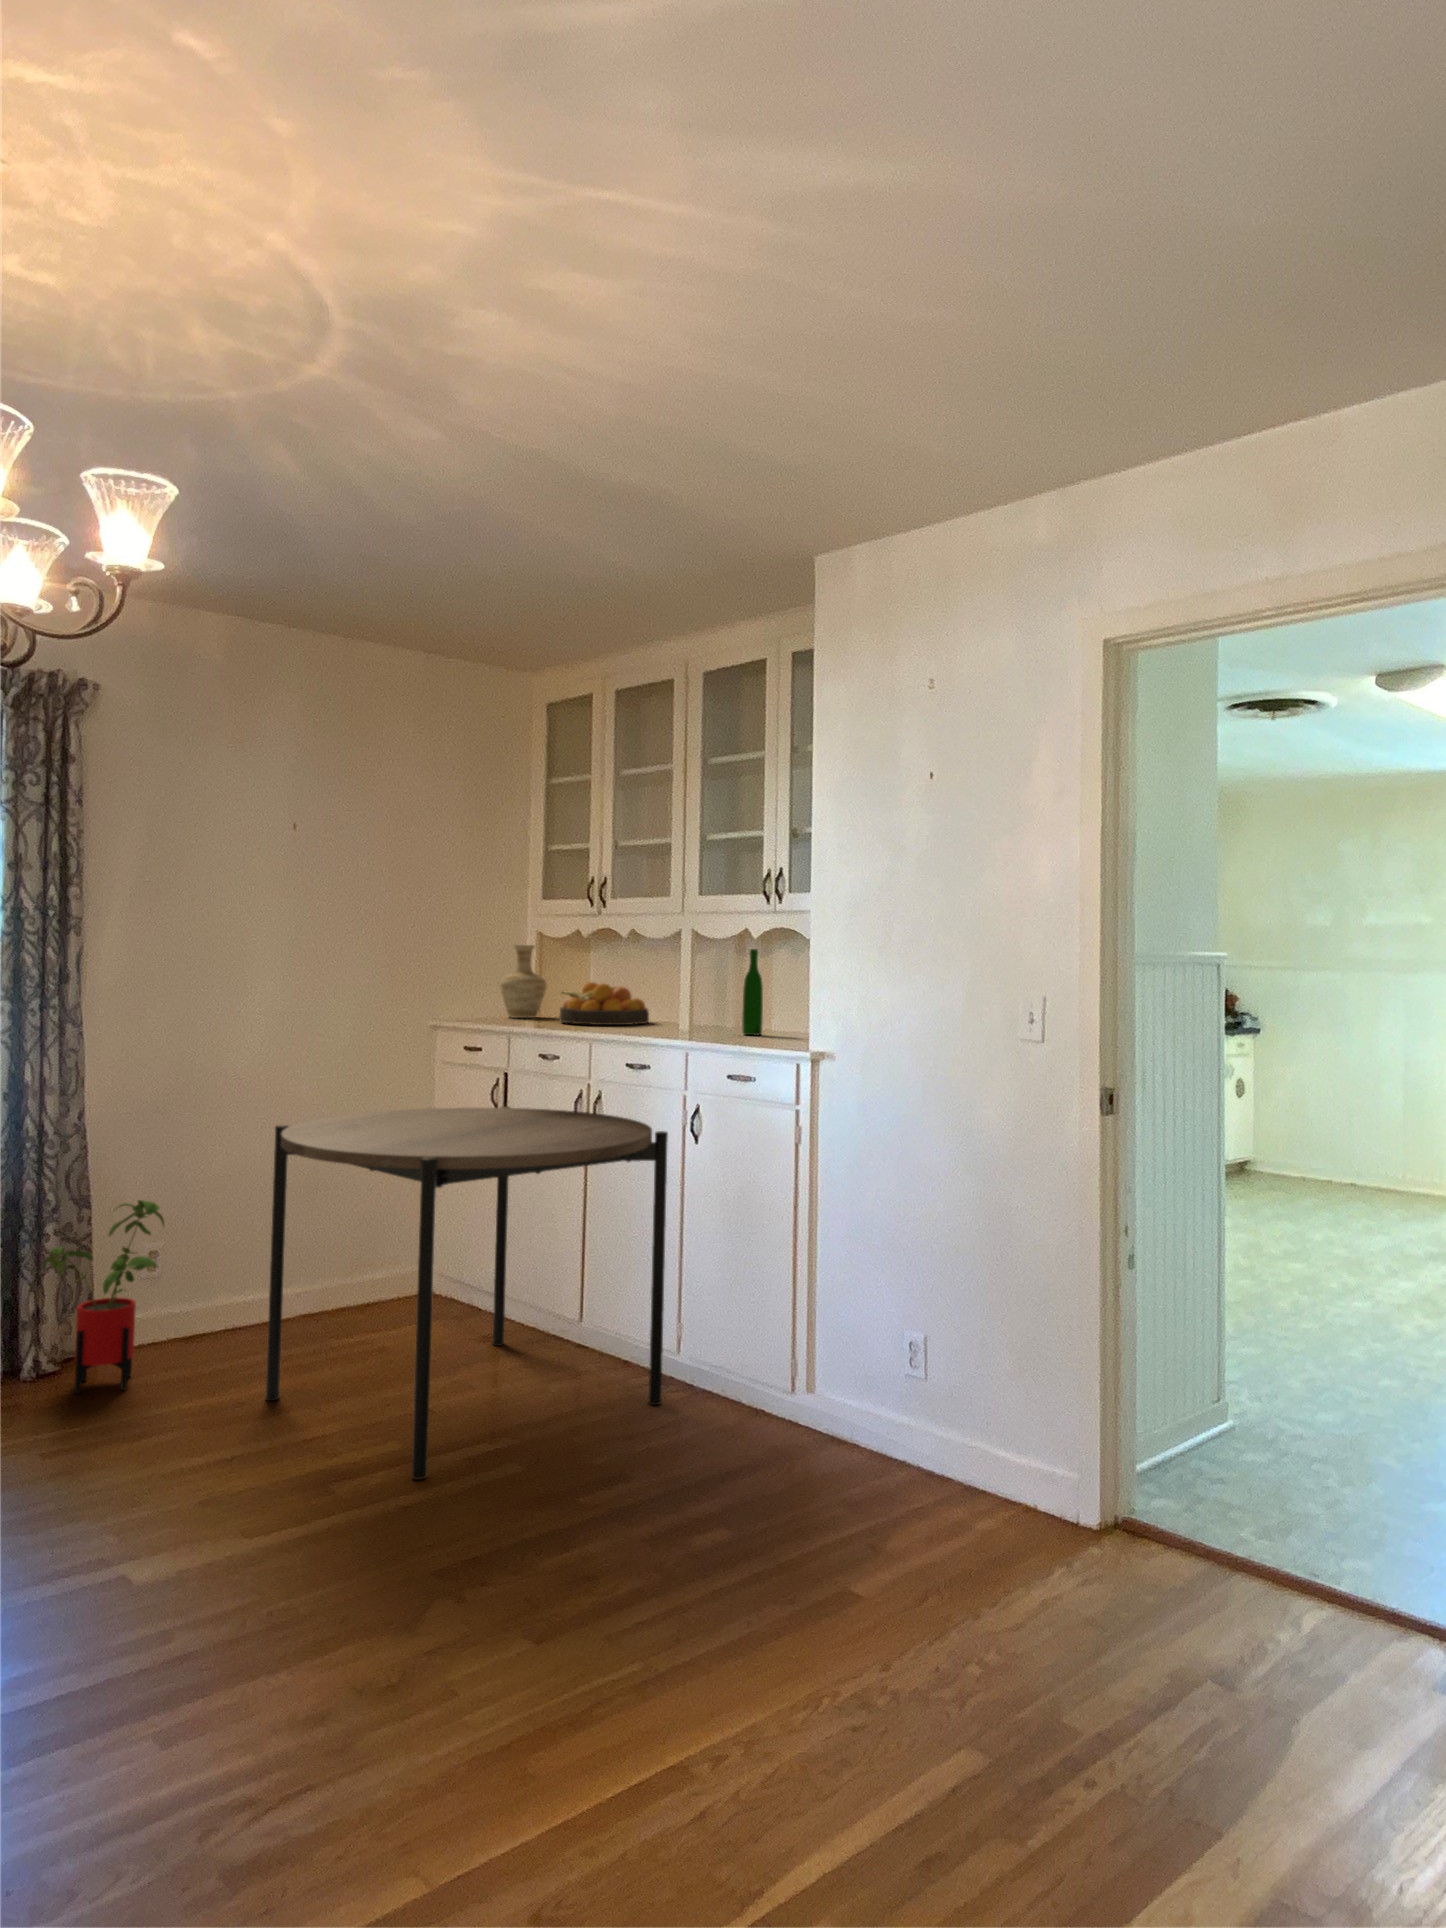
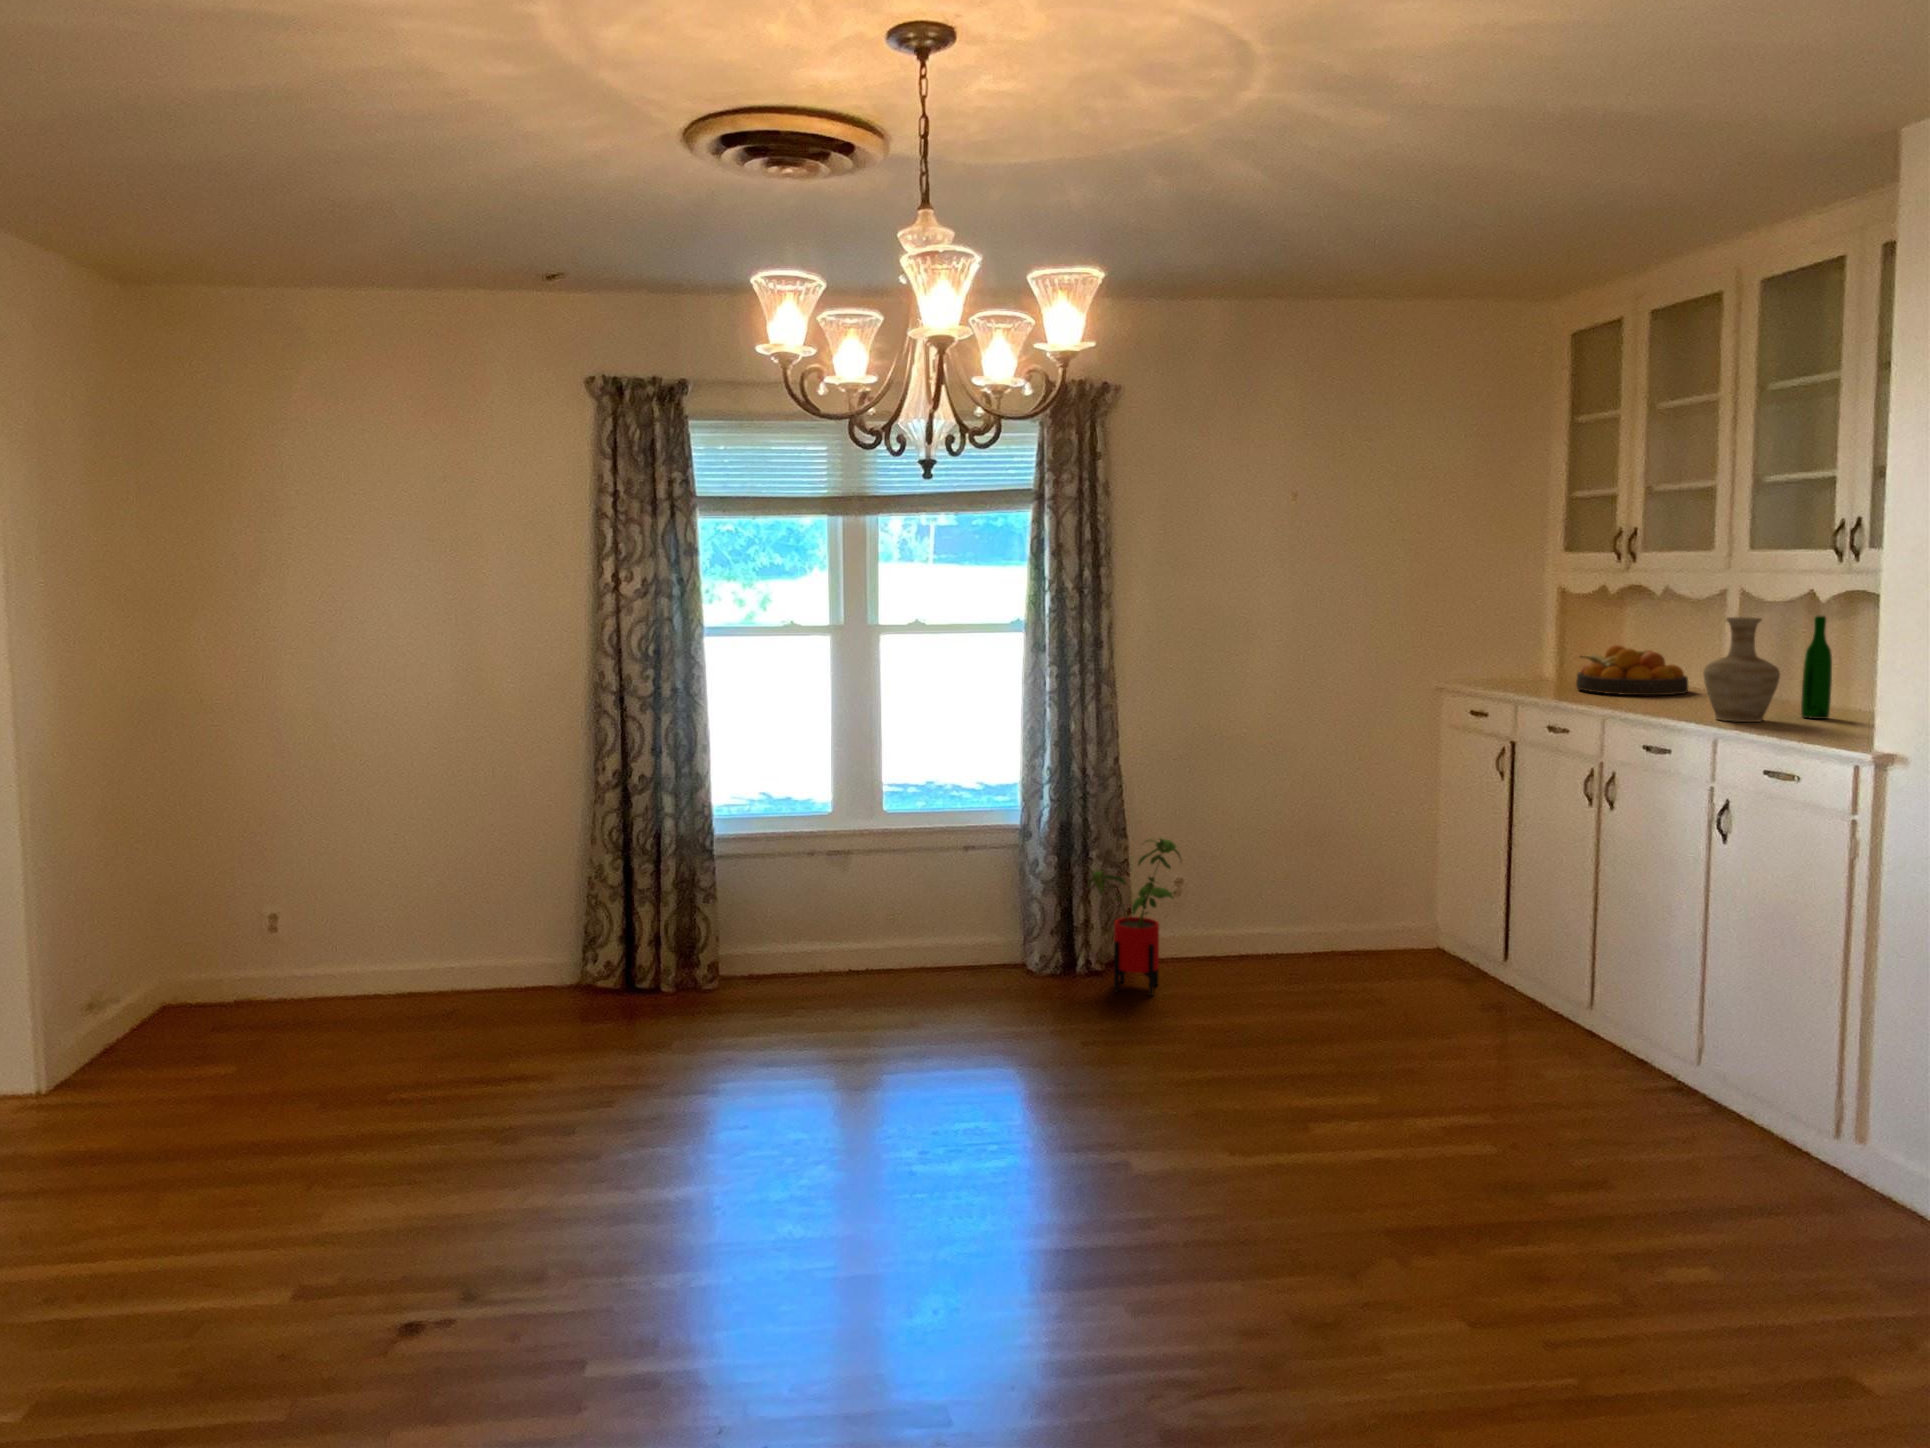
vase: present [500,945,547,1018] -> present [1703,617,1780,722]
dining table: present [265,1106,668,1480] -> none [1263,776,1682,1134]

